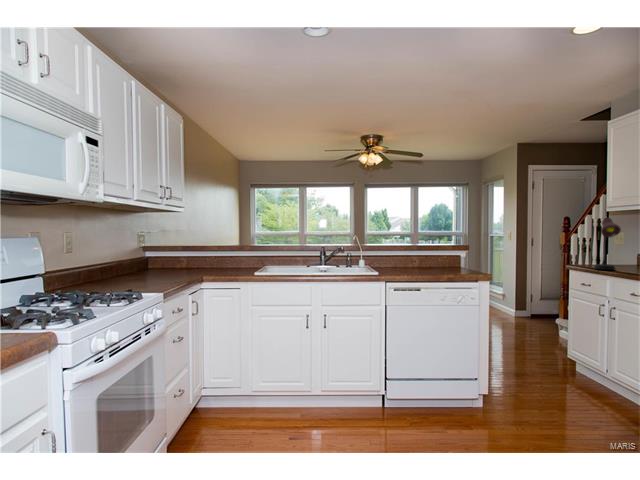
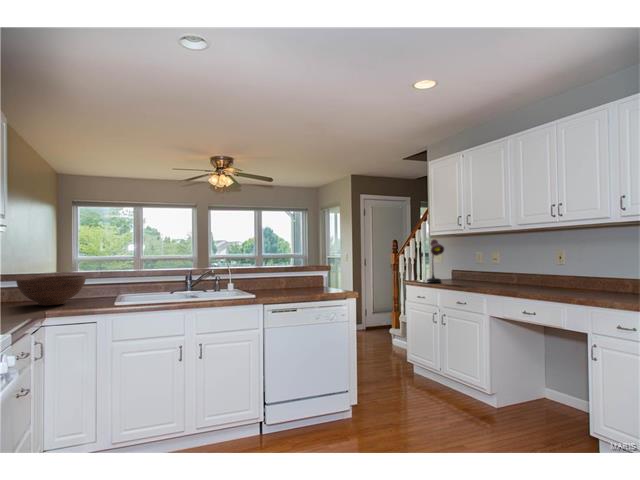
fruit bowl: none [195,247,242,271] -> present [16,276,86,306]

